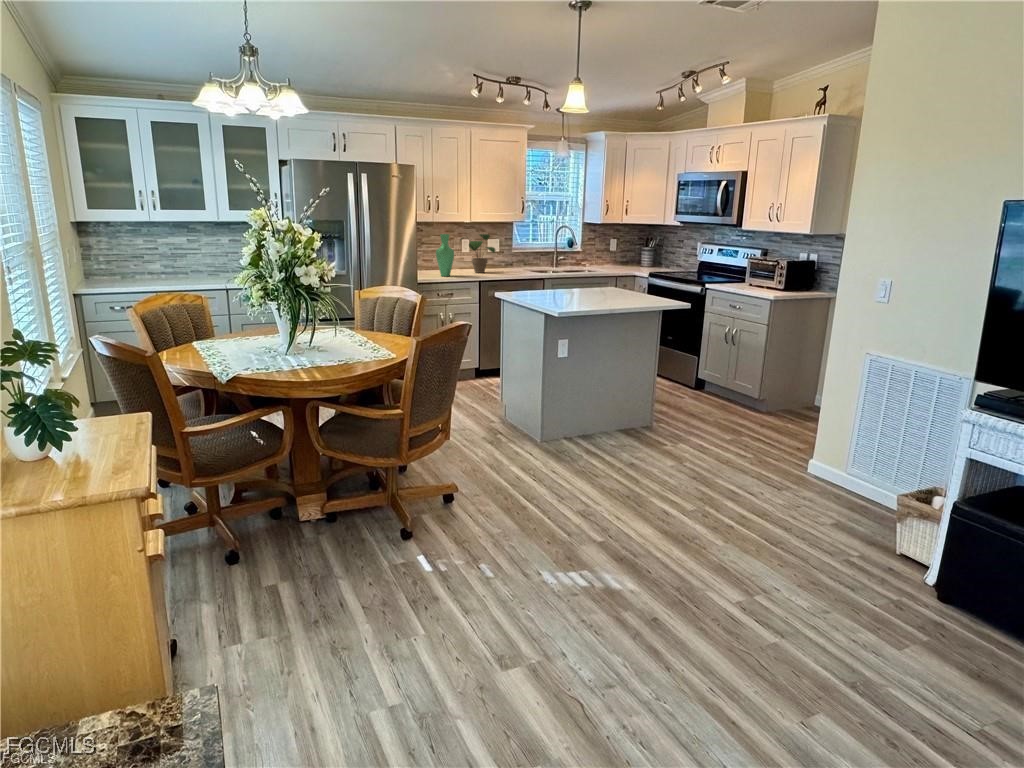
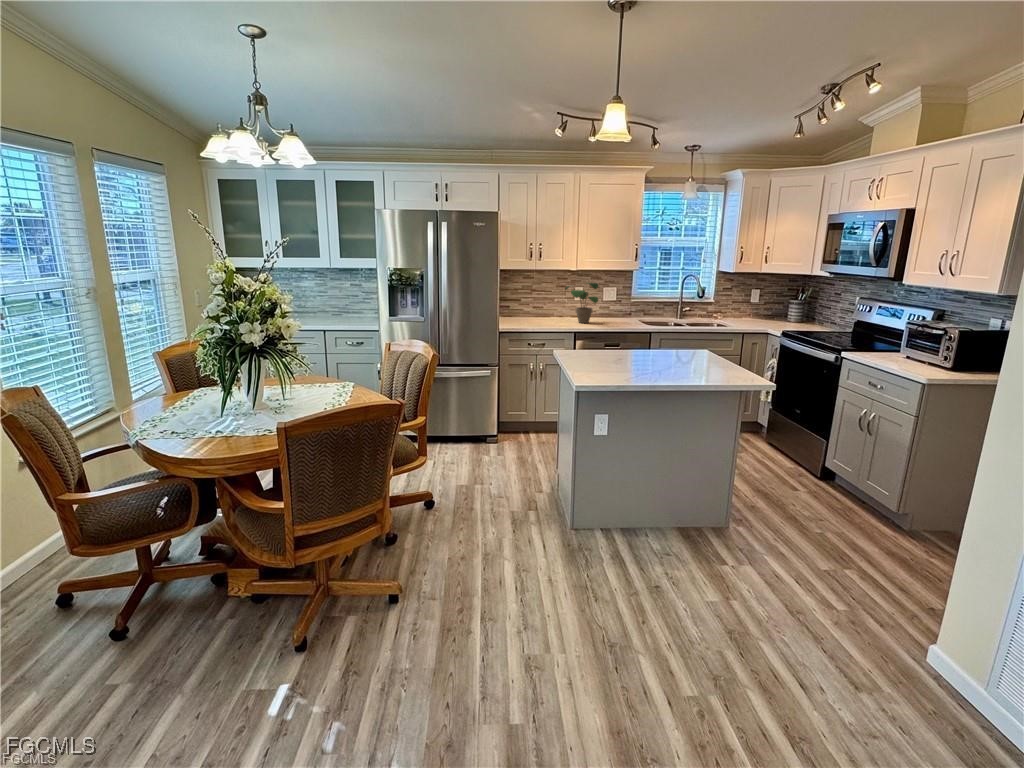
vase: present [436,234,454,276] -> none [532,283,551,326]

